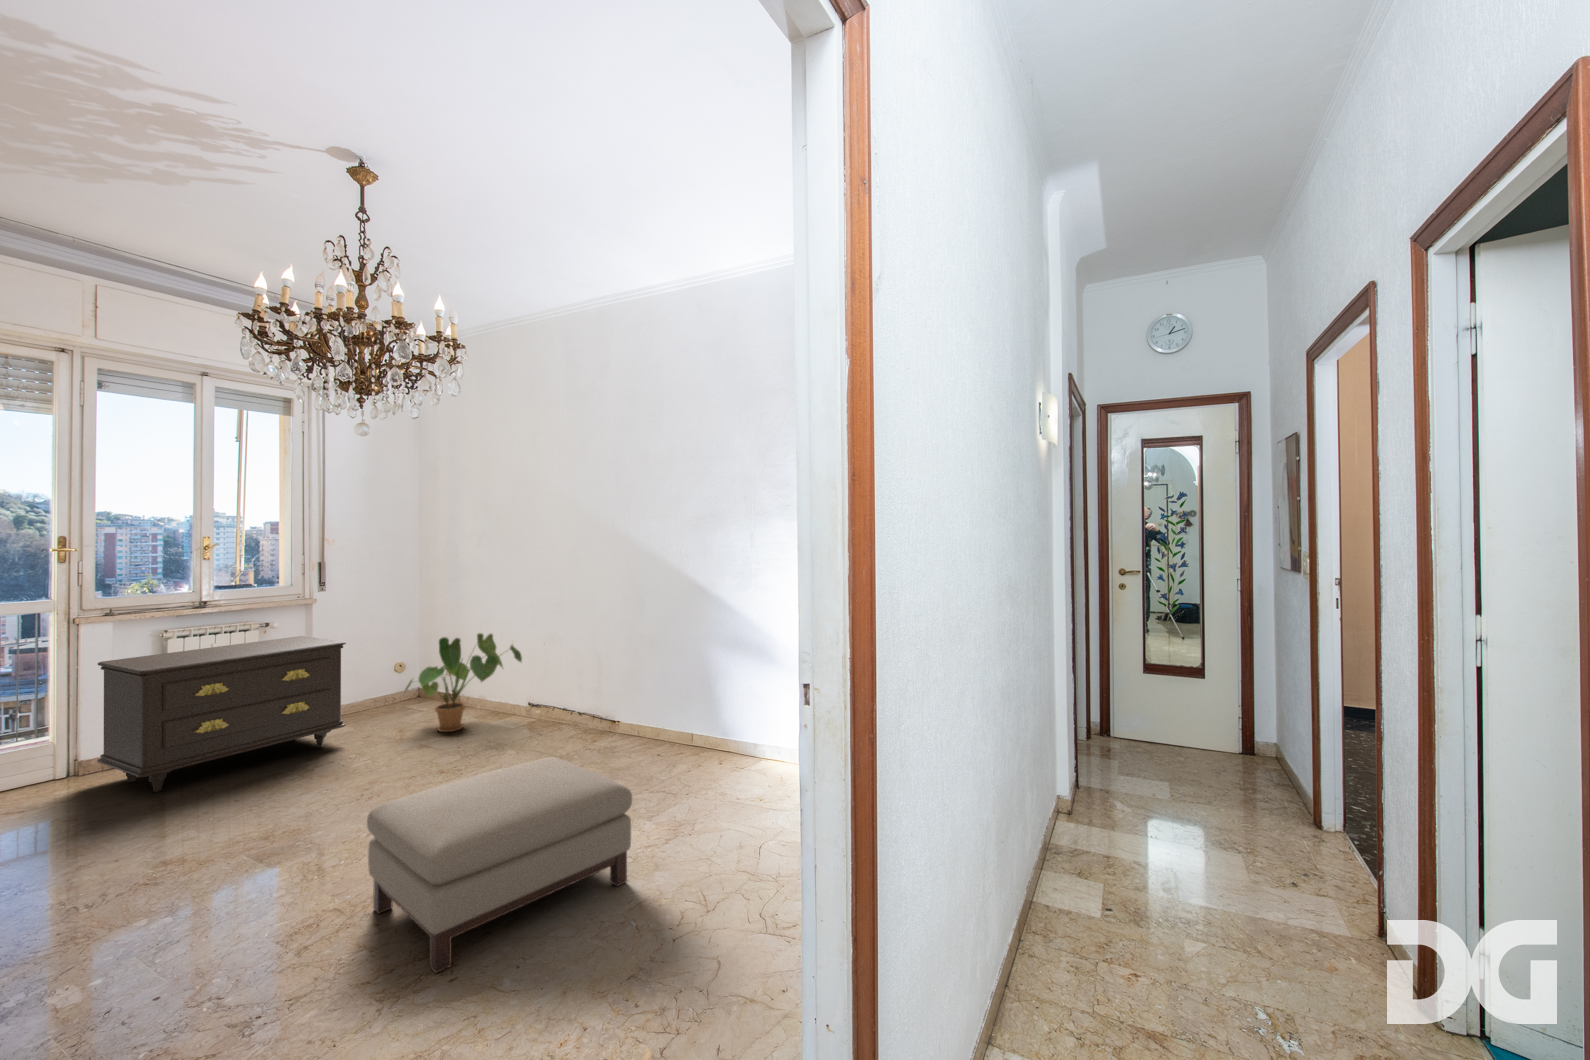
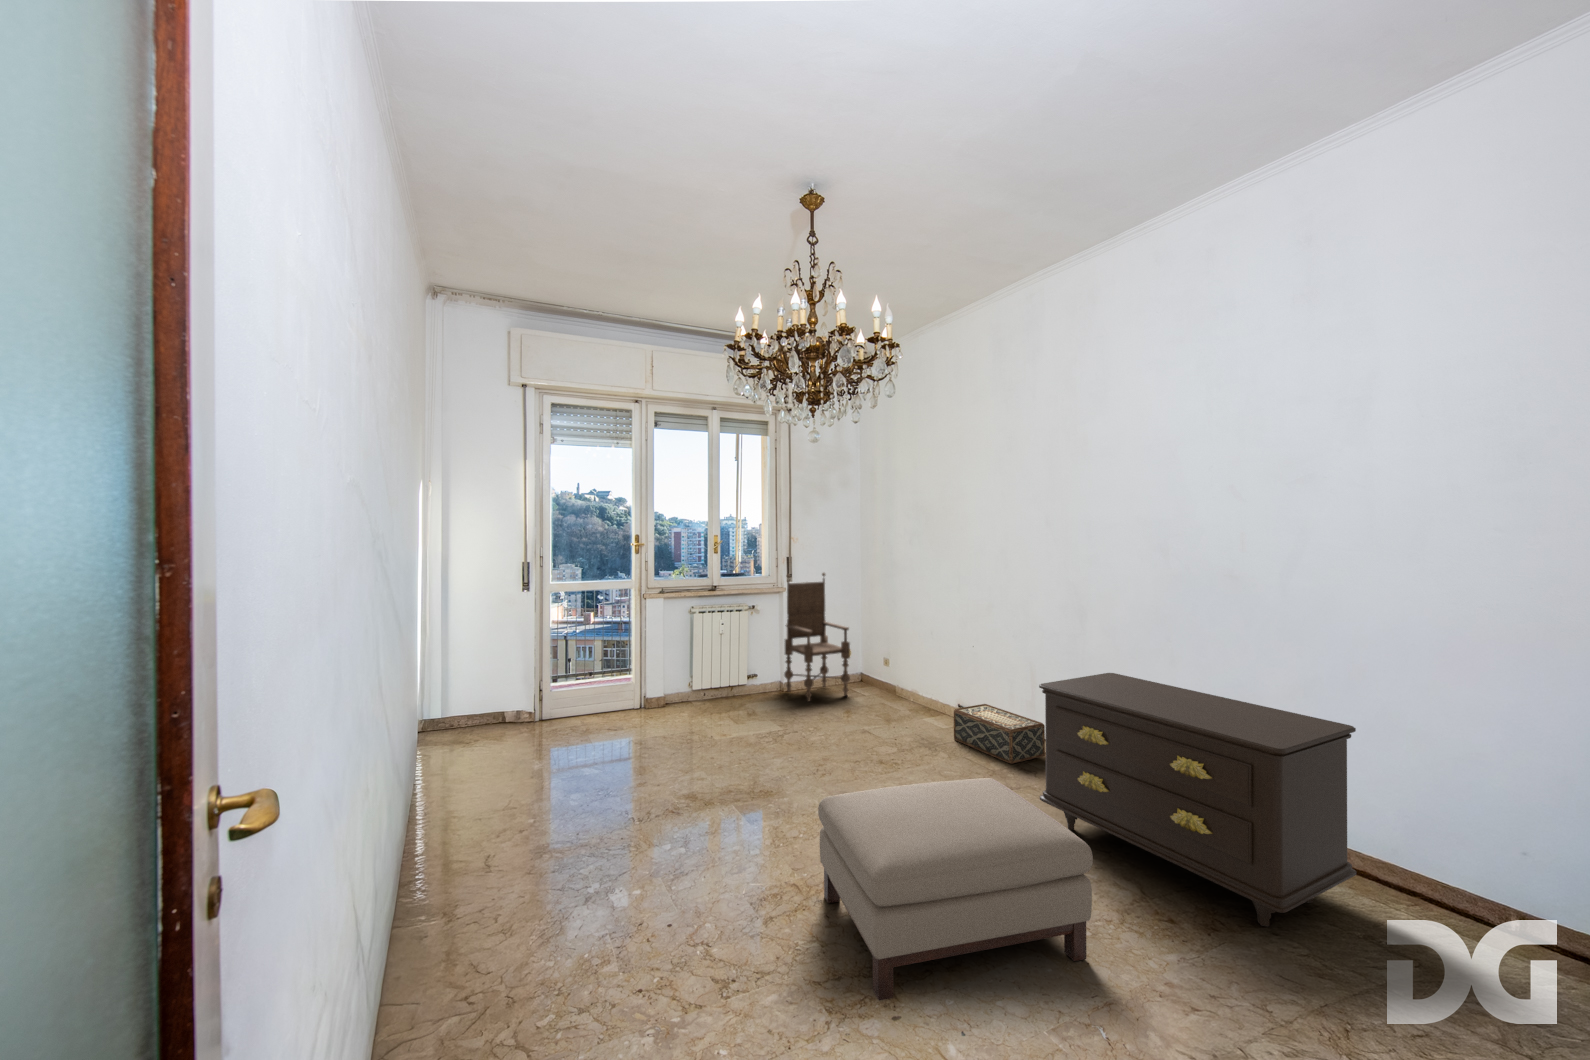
armchair: none [312,579,403,729] -> present [784,573,850,702]
house plant: present [405,633,522,732] -> none [850,628,952,719]
dresser: present [97,636,346,792] -> present [1039,673,1356,927]
woven basket: none [522,700,609,750] -> present [954,704,1045,764]

